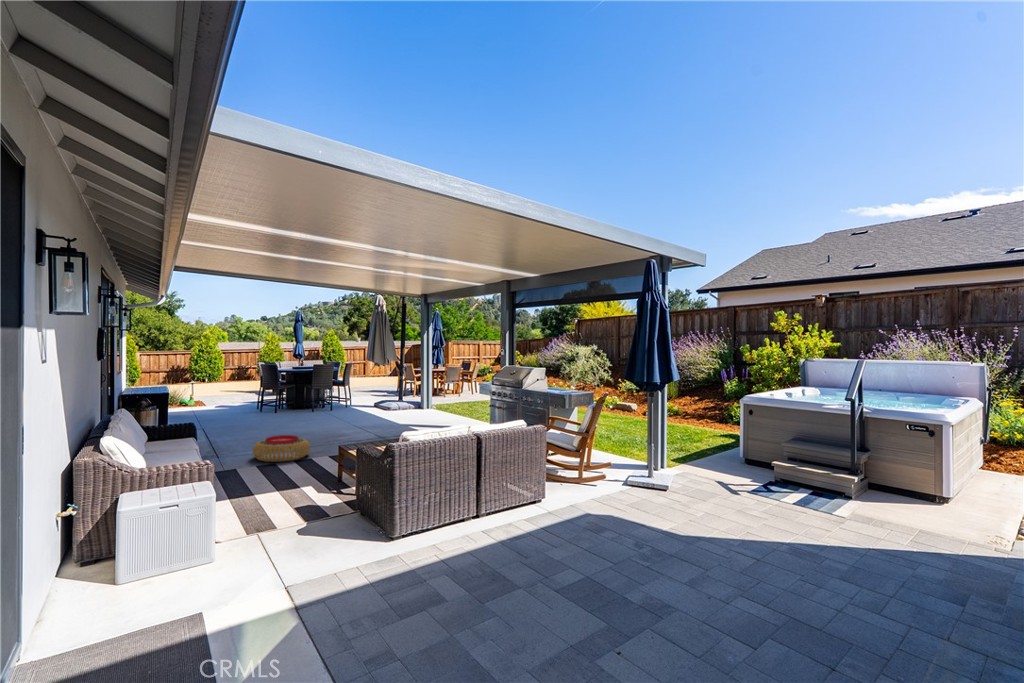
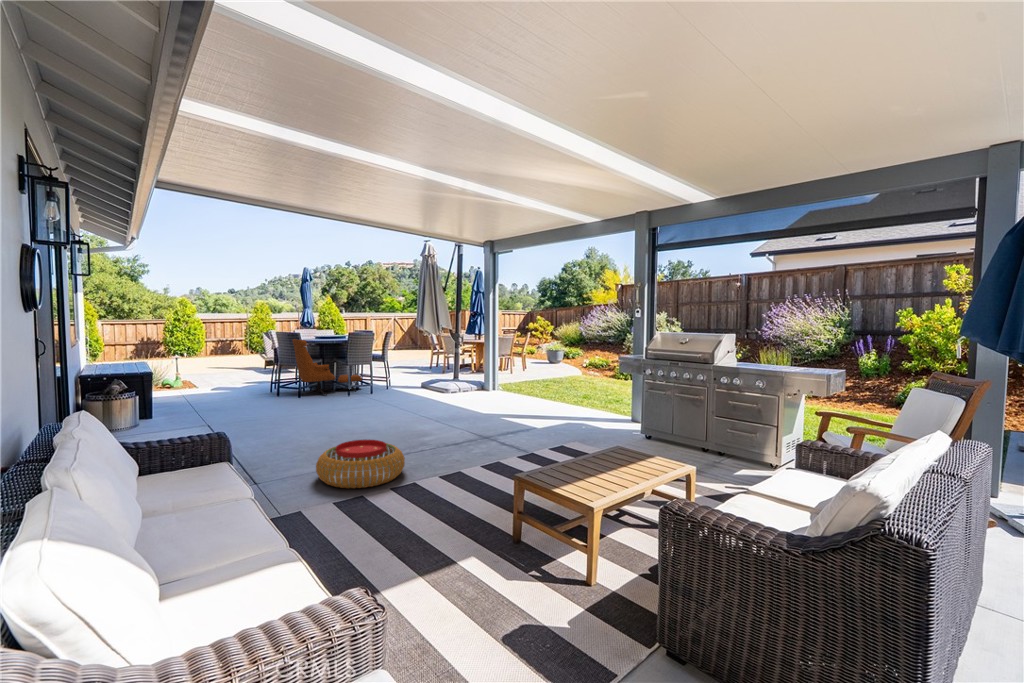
lounge chair: none [275,369,331,414] -> present [293,339,362,396]

